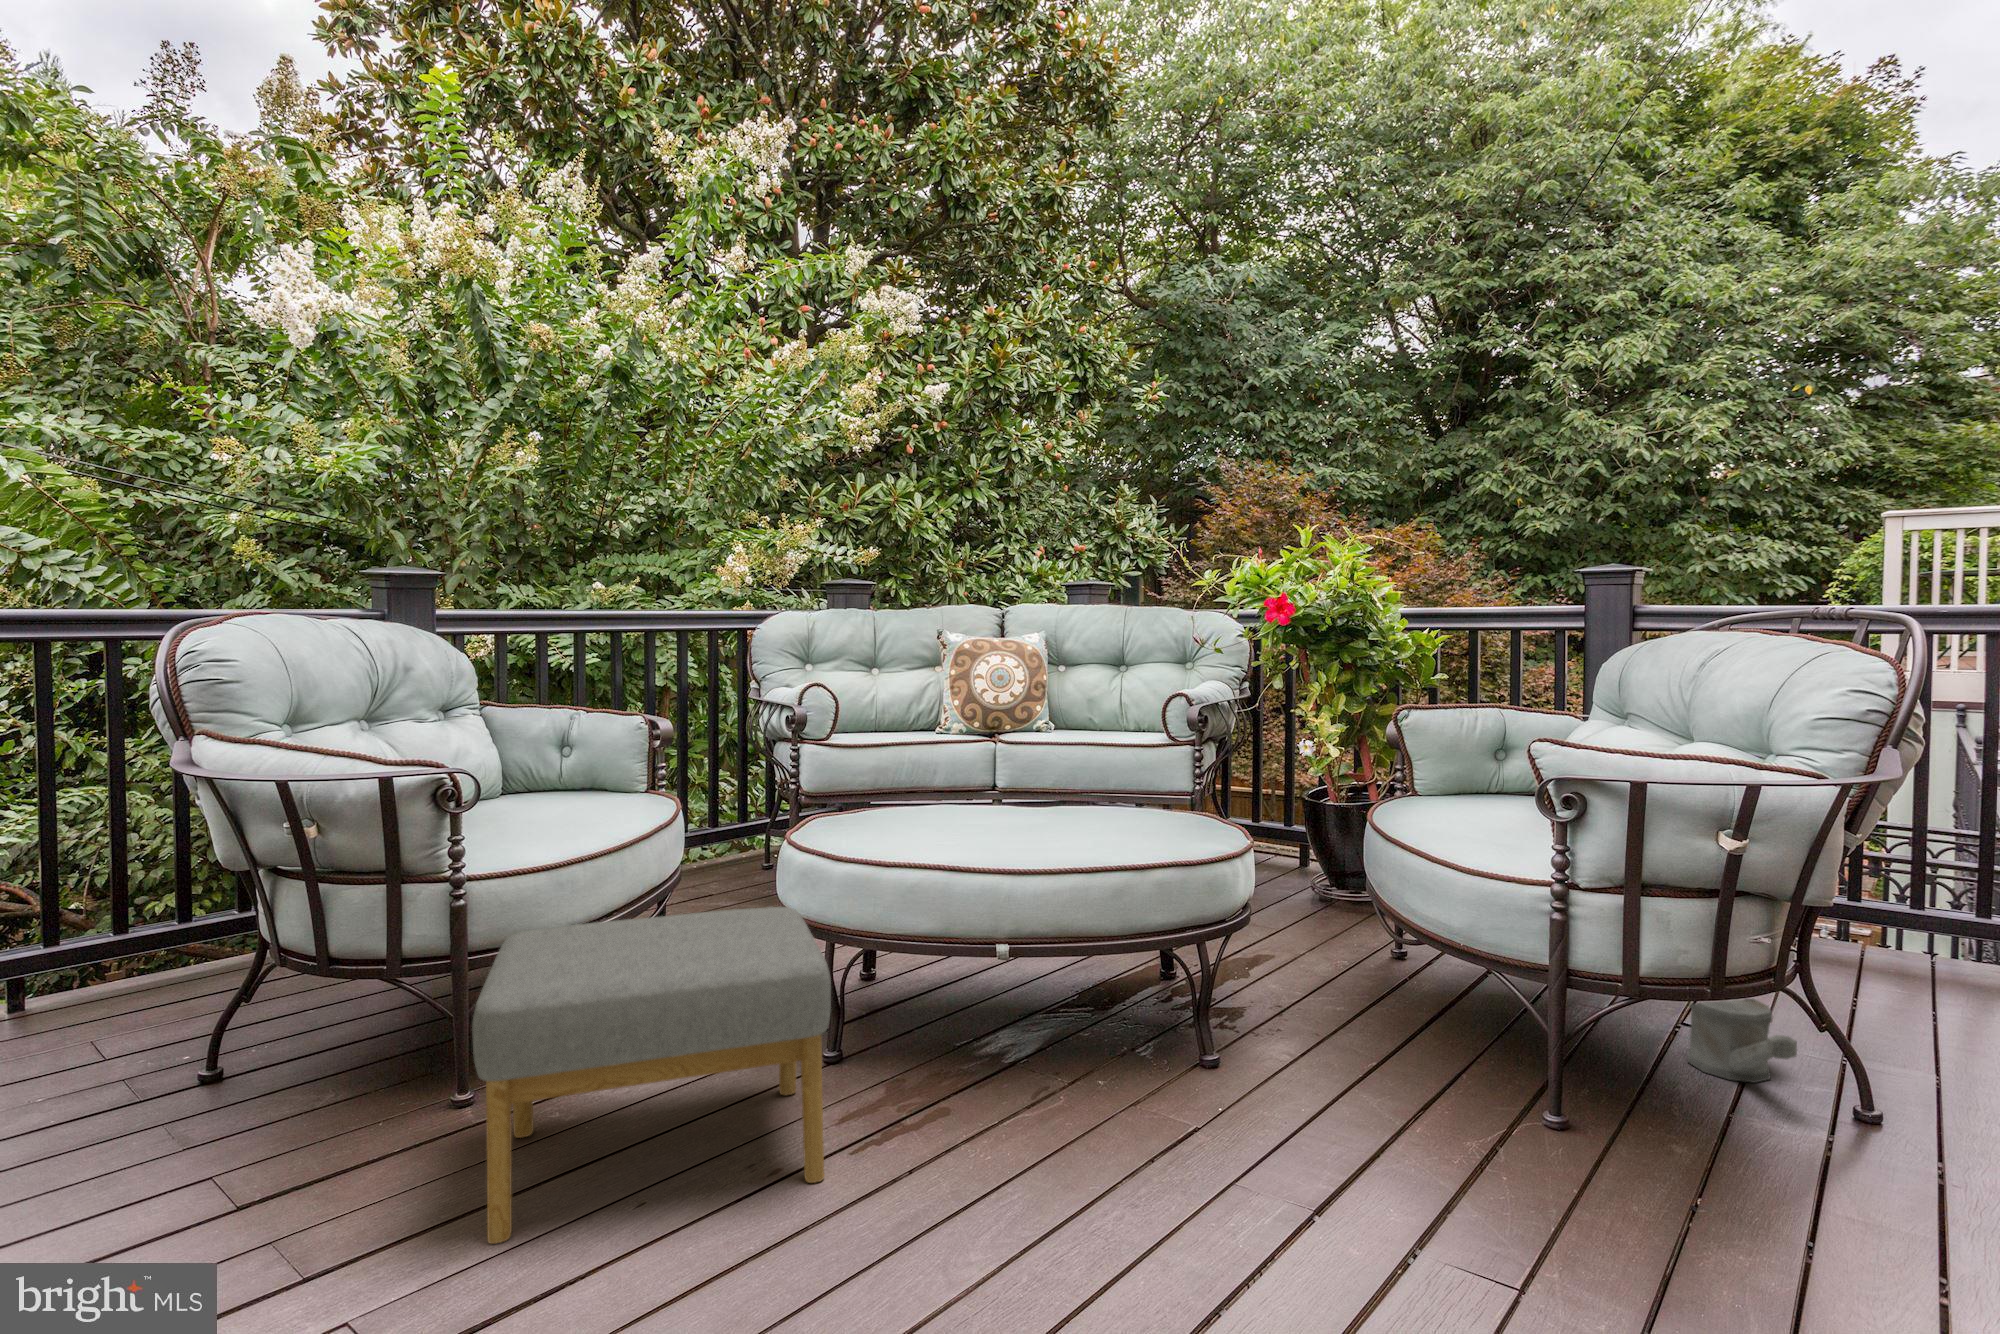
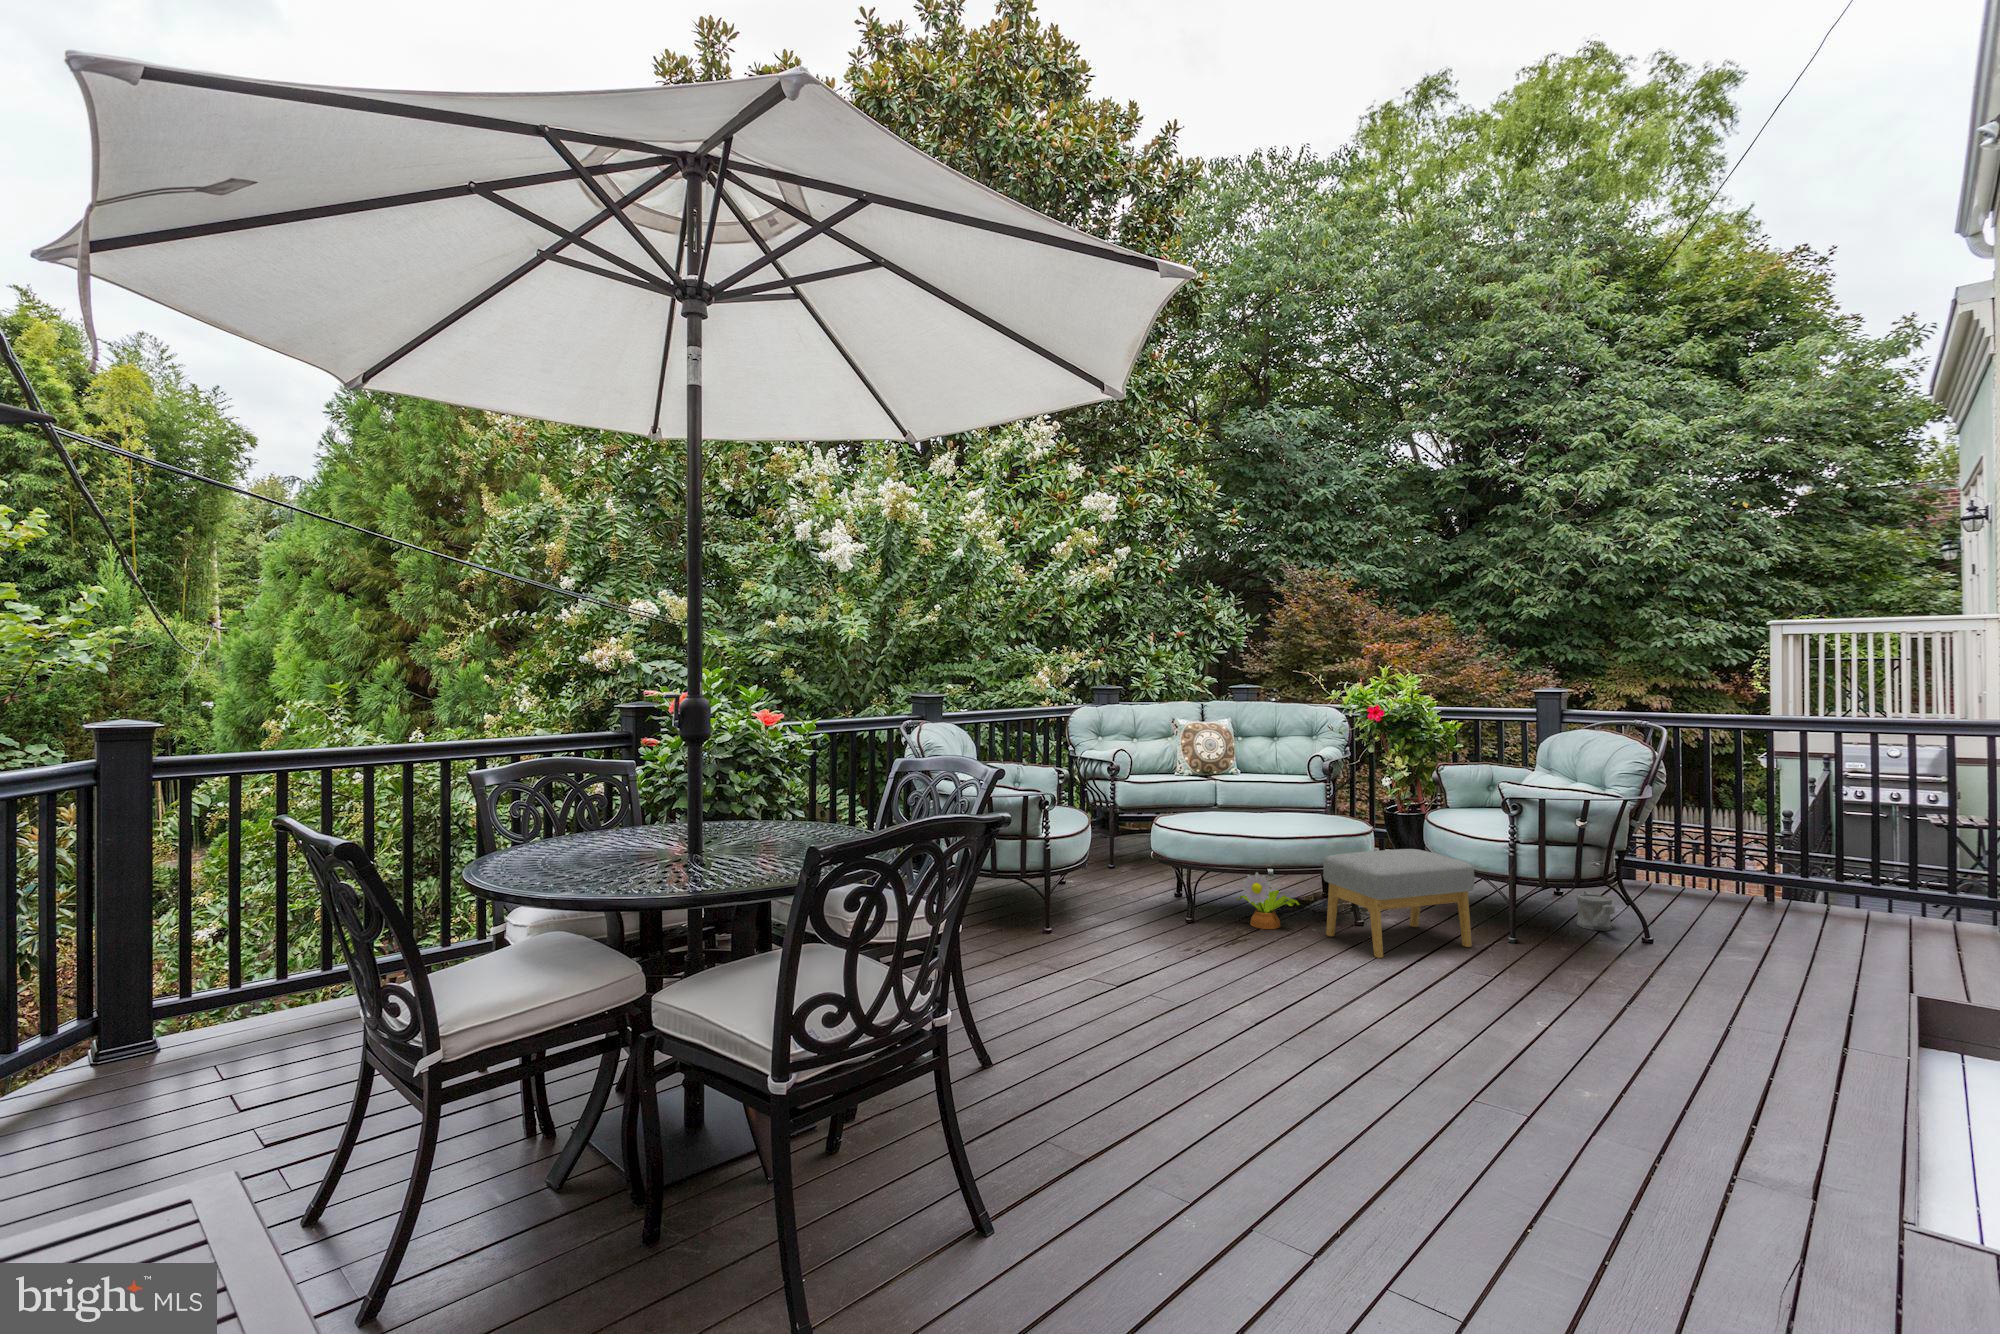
footstool: present [472,907,831,1244] -> present [1323,849,1474,958]
decorative plant: none [922,953,1058,1086] -> present [1236,872,1299,929]

